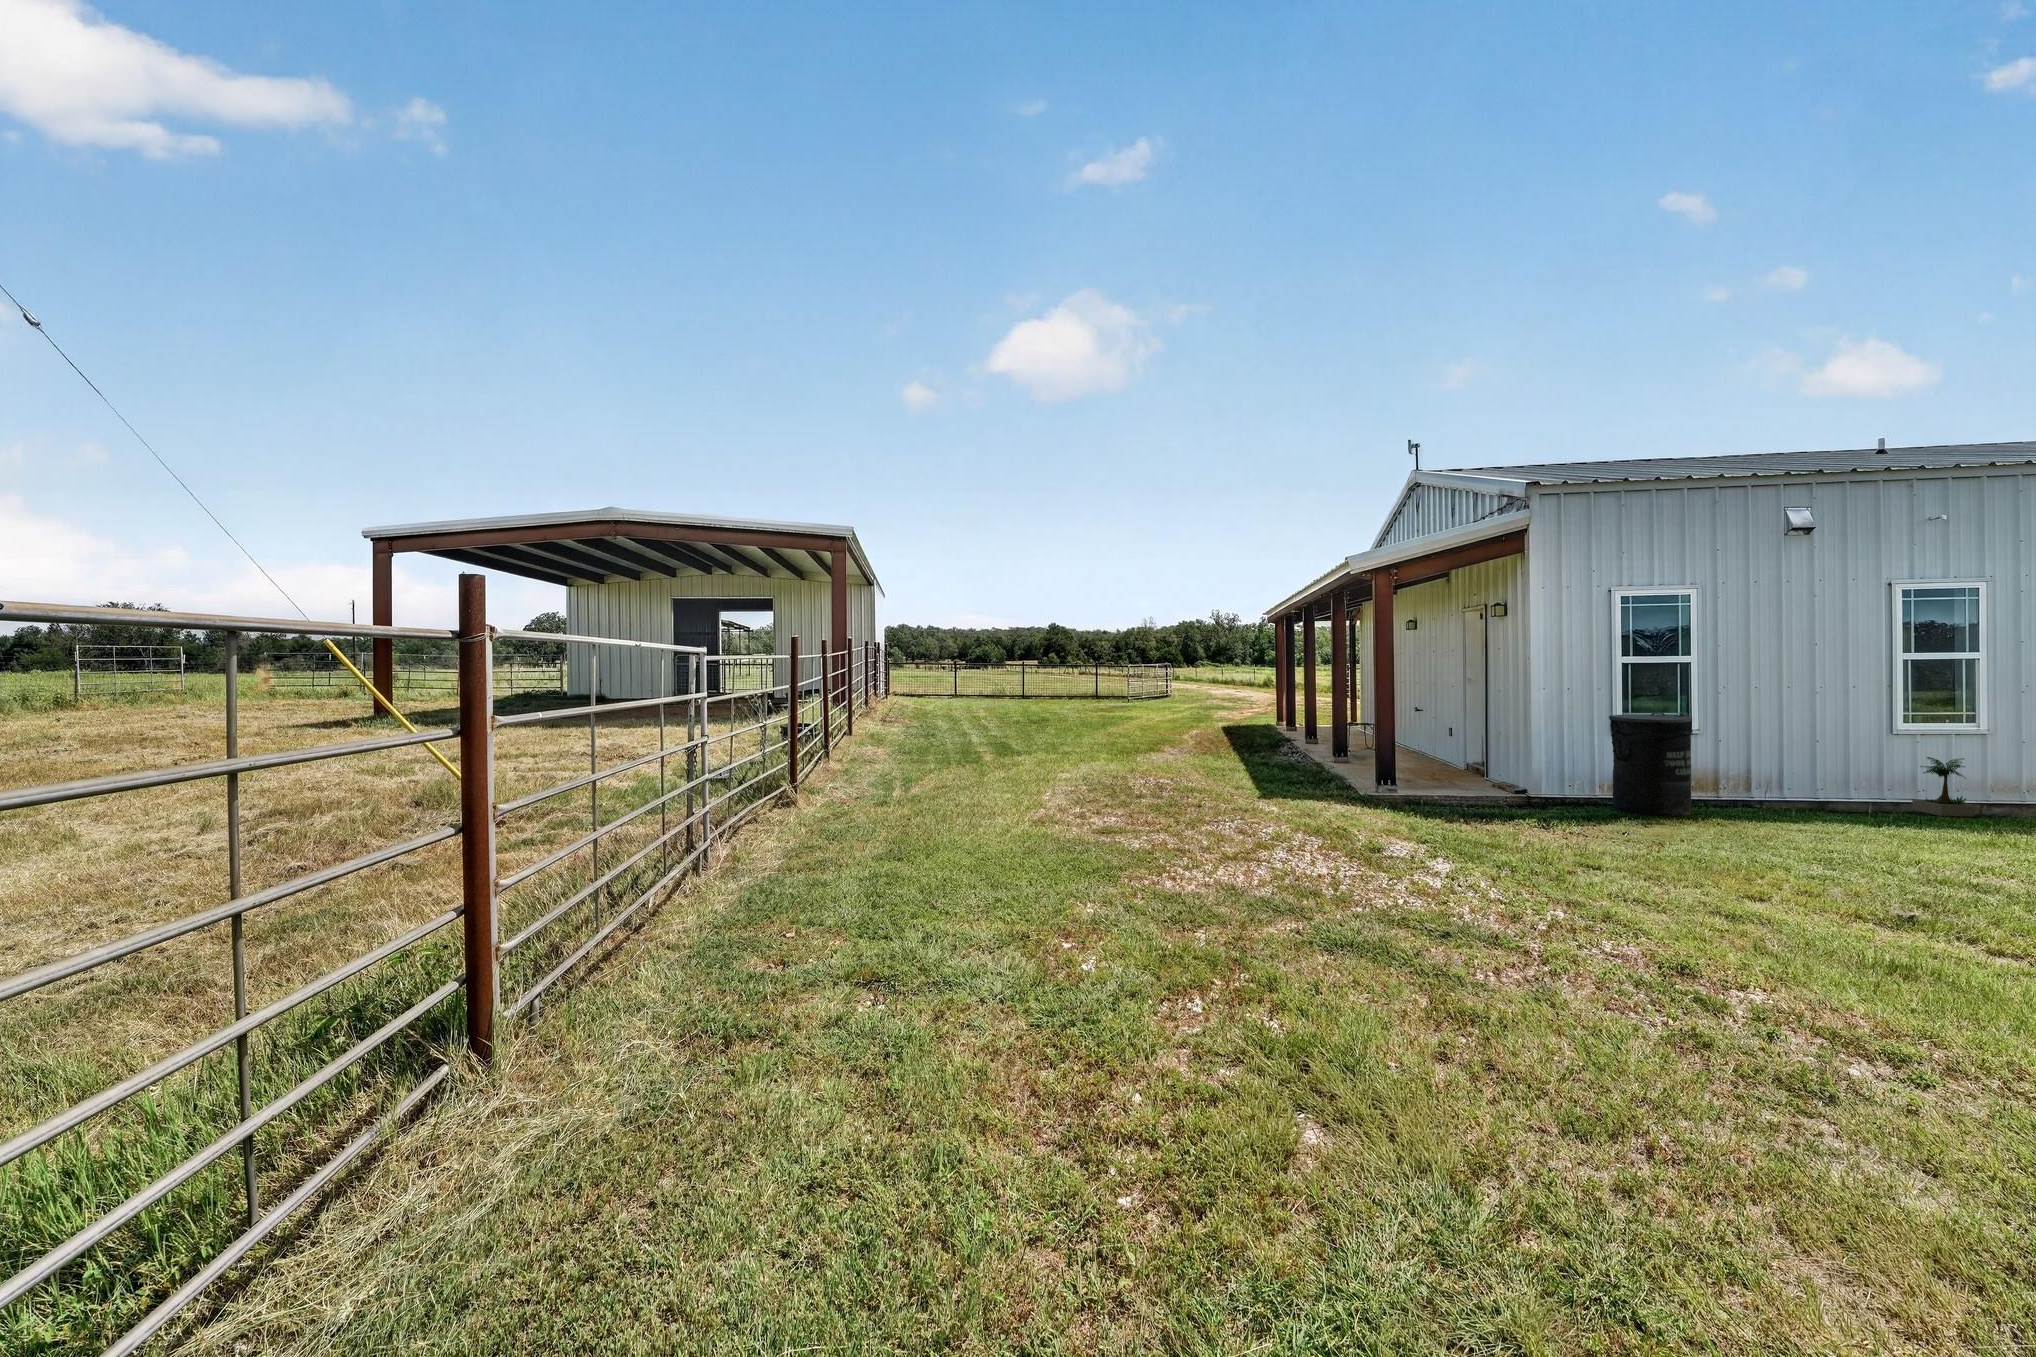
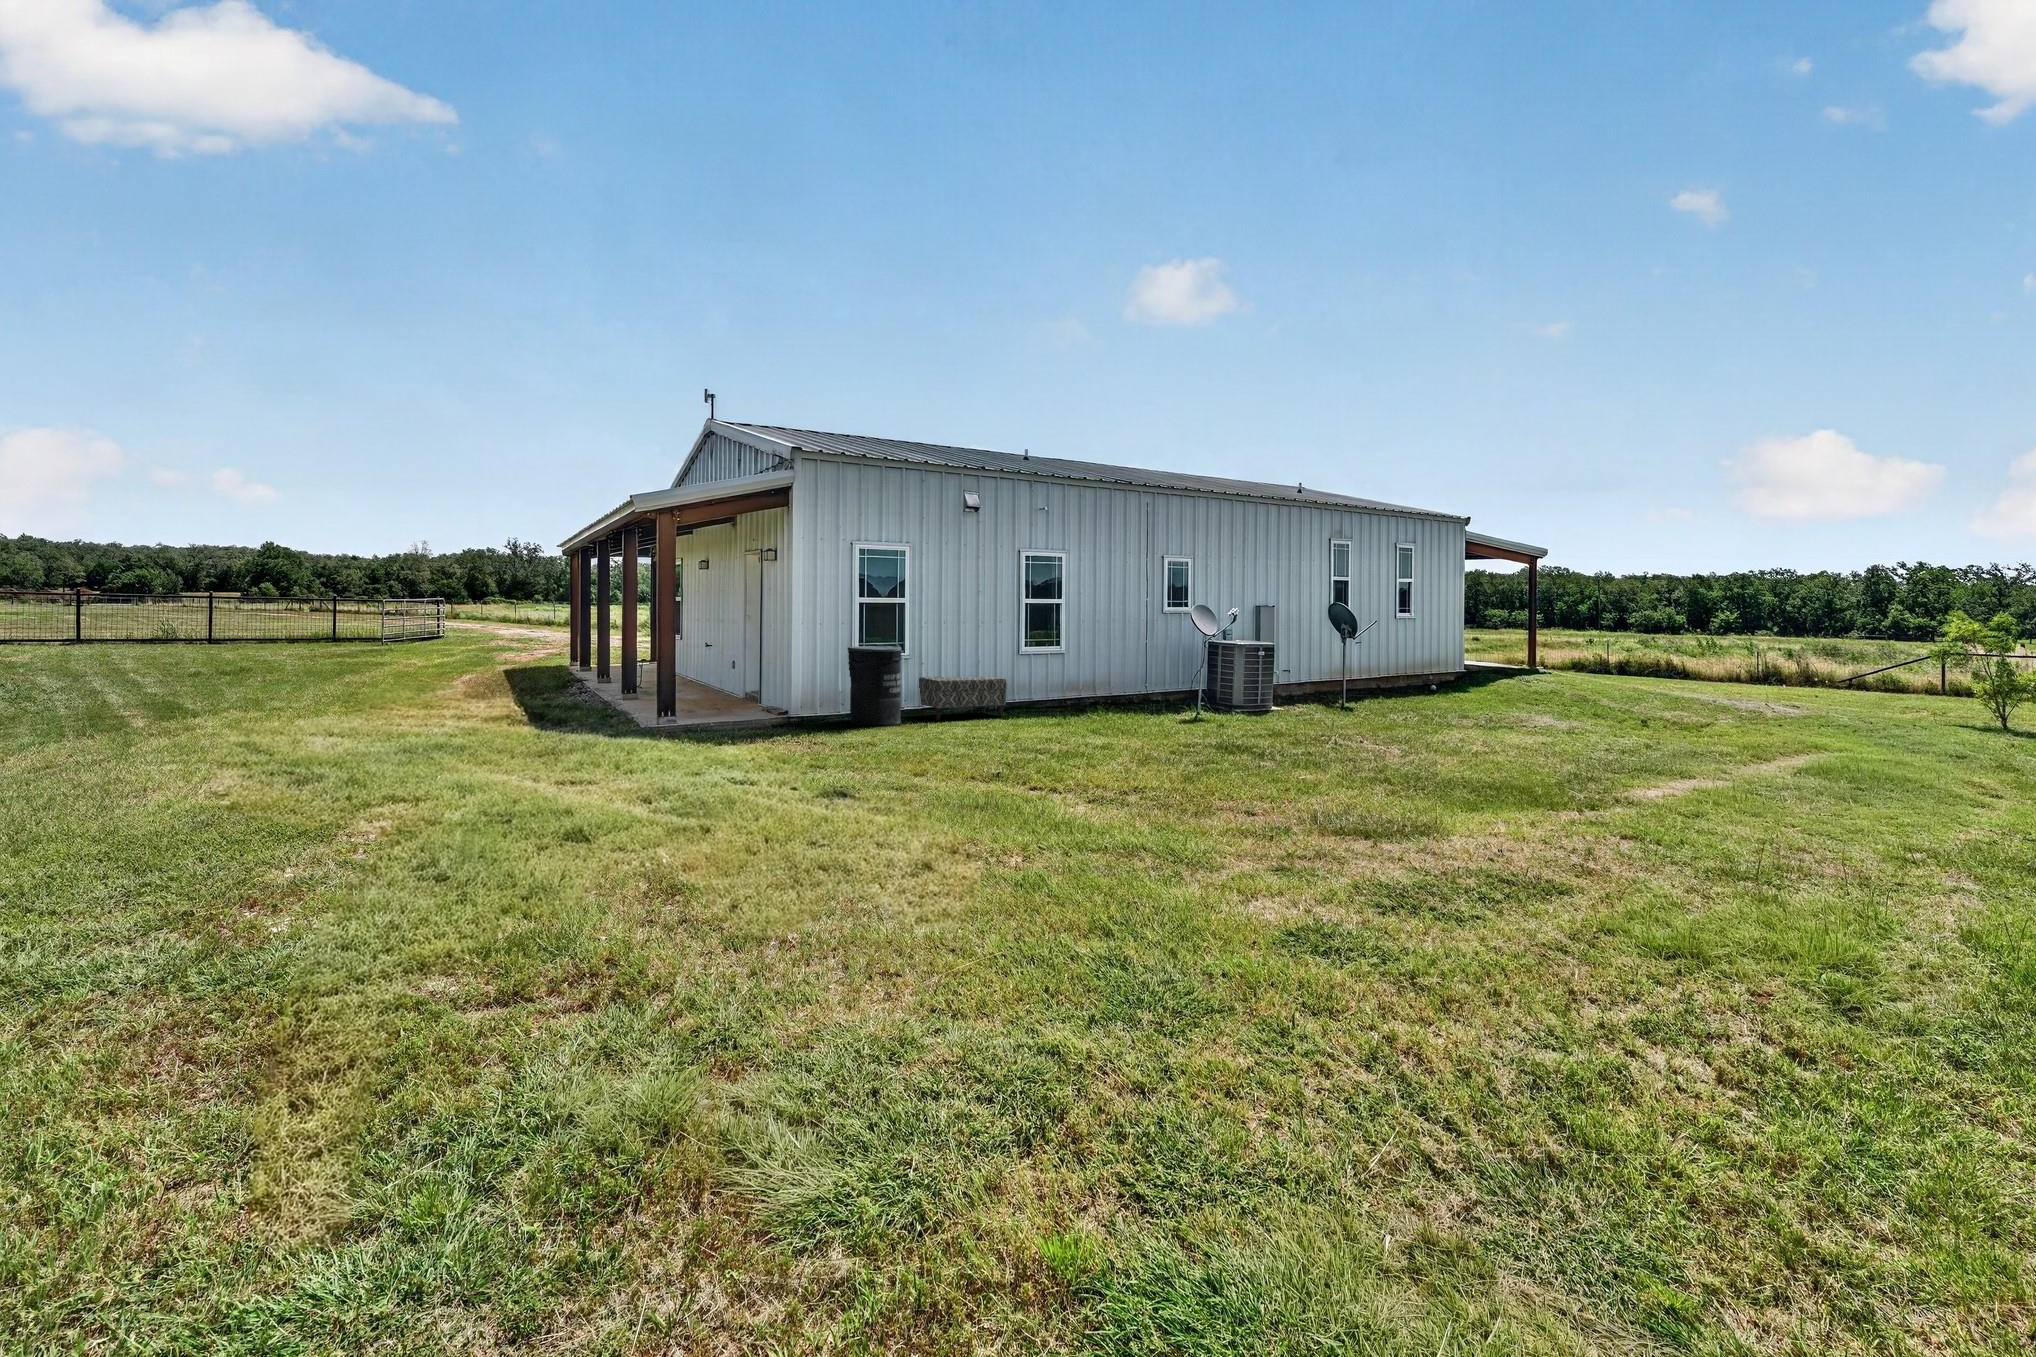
bench: none [1714,755,1879,818] -> present [919,676,1007,721]
potted plant: present [1912,757,1975,817] -> none [1025,673,1053,712]

